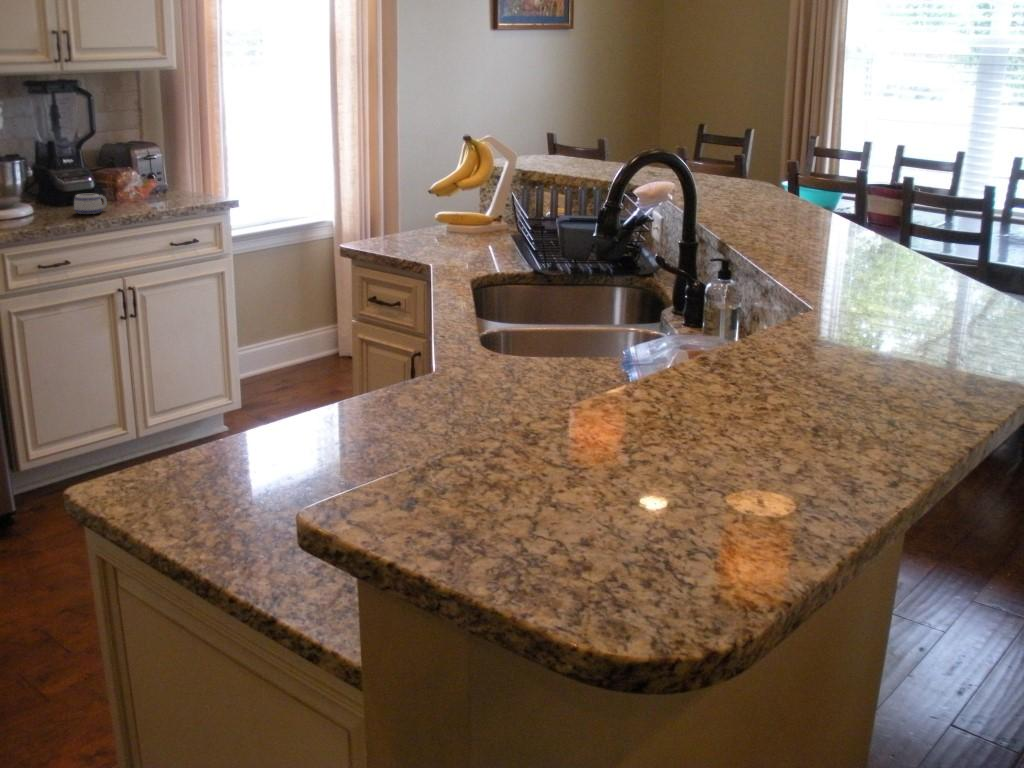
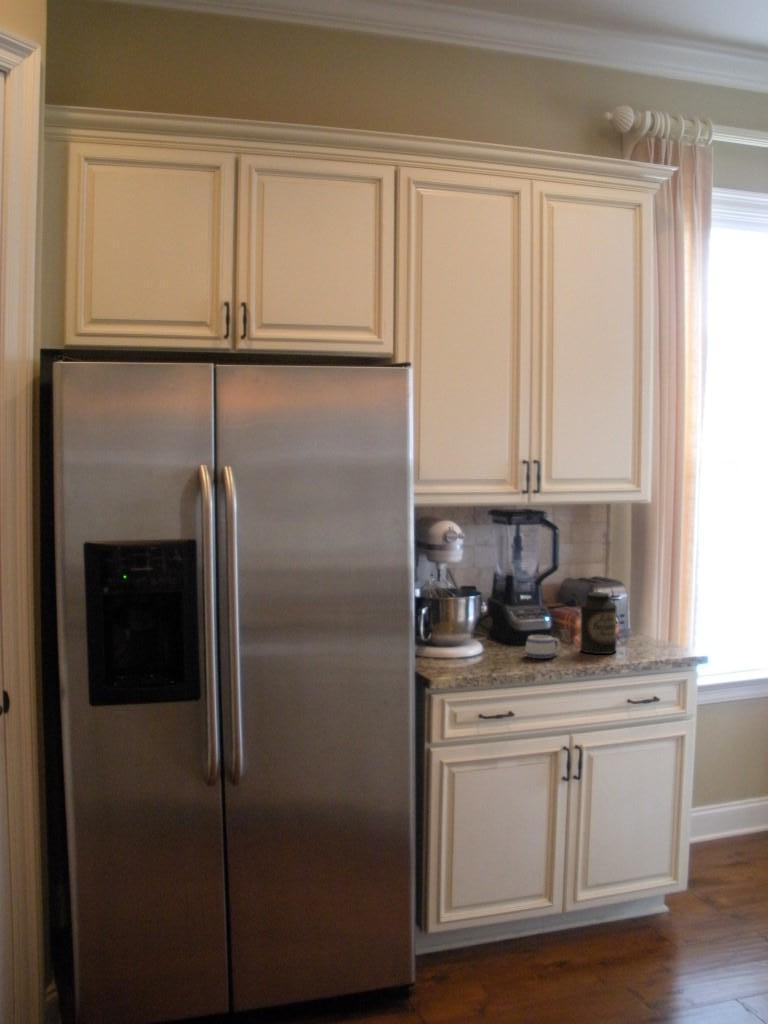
canister: none [121,153,158,207] -> present [580,592,617,654]

